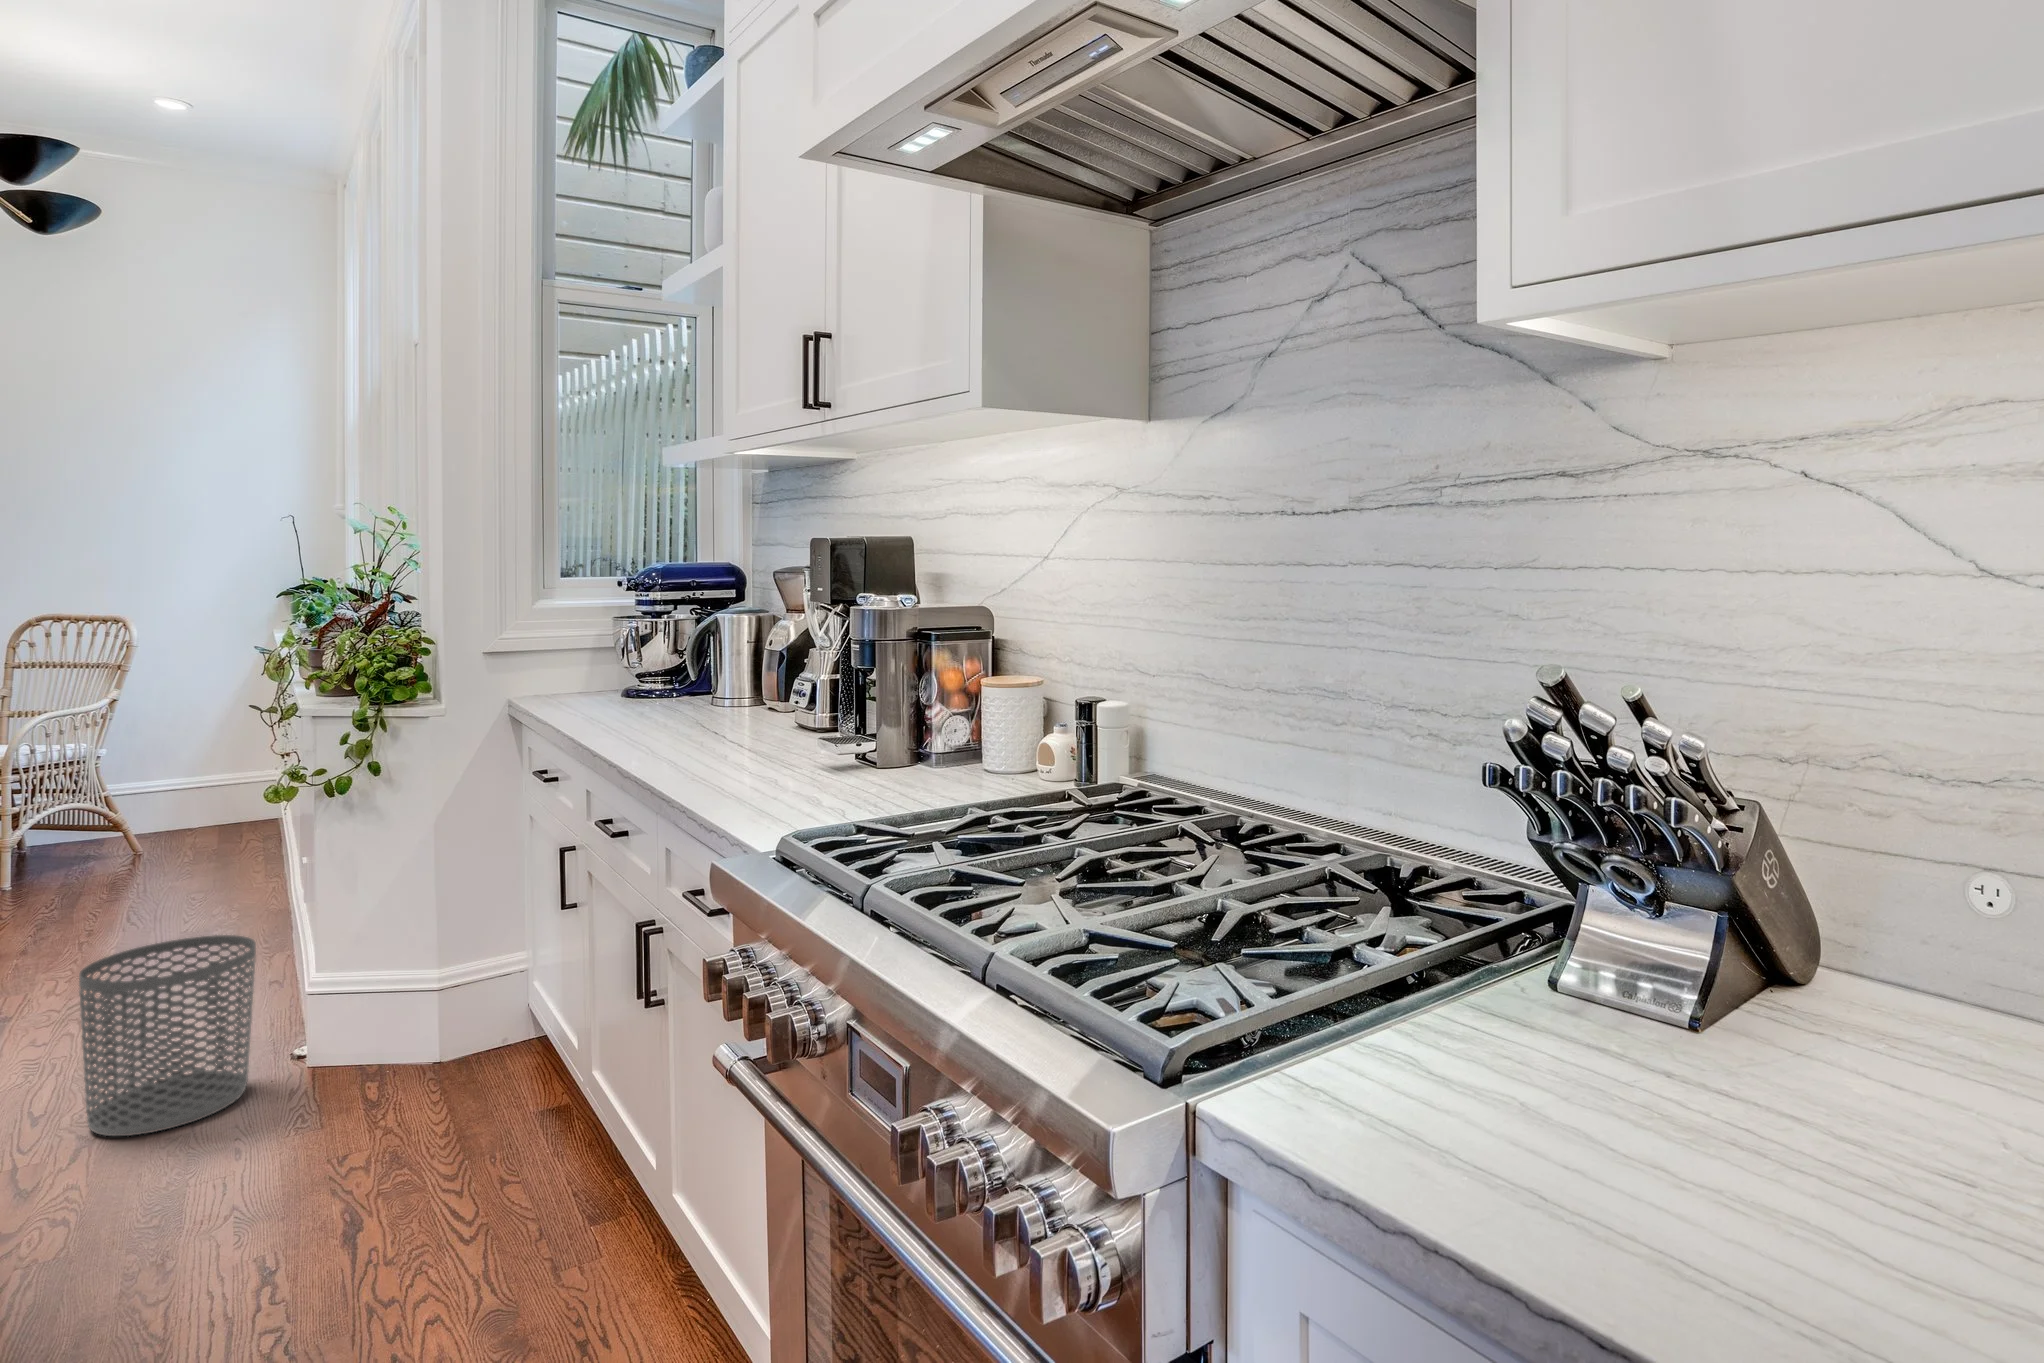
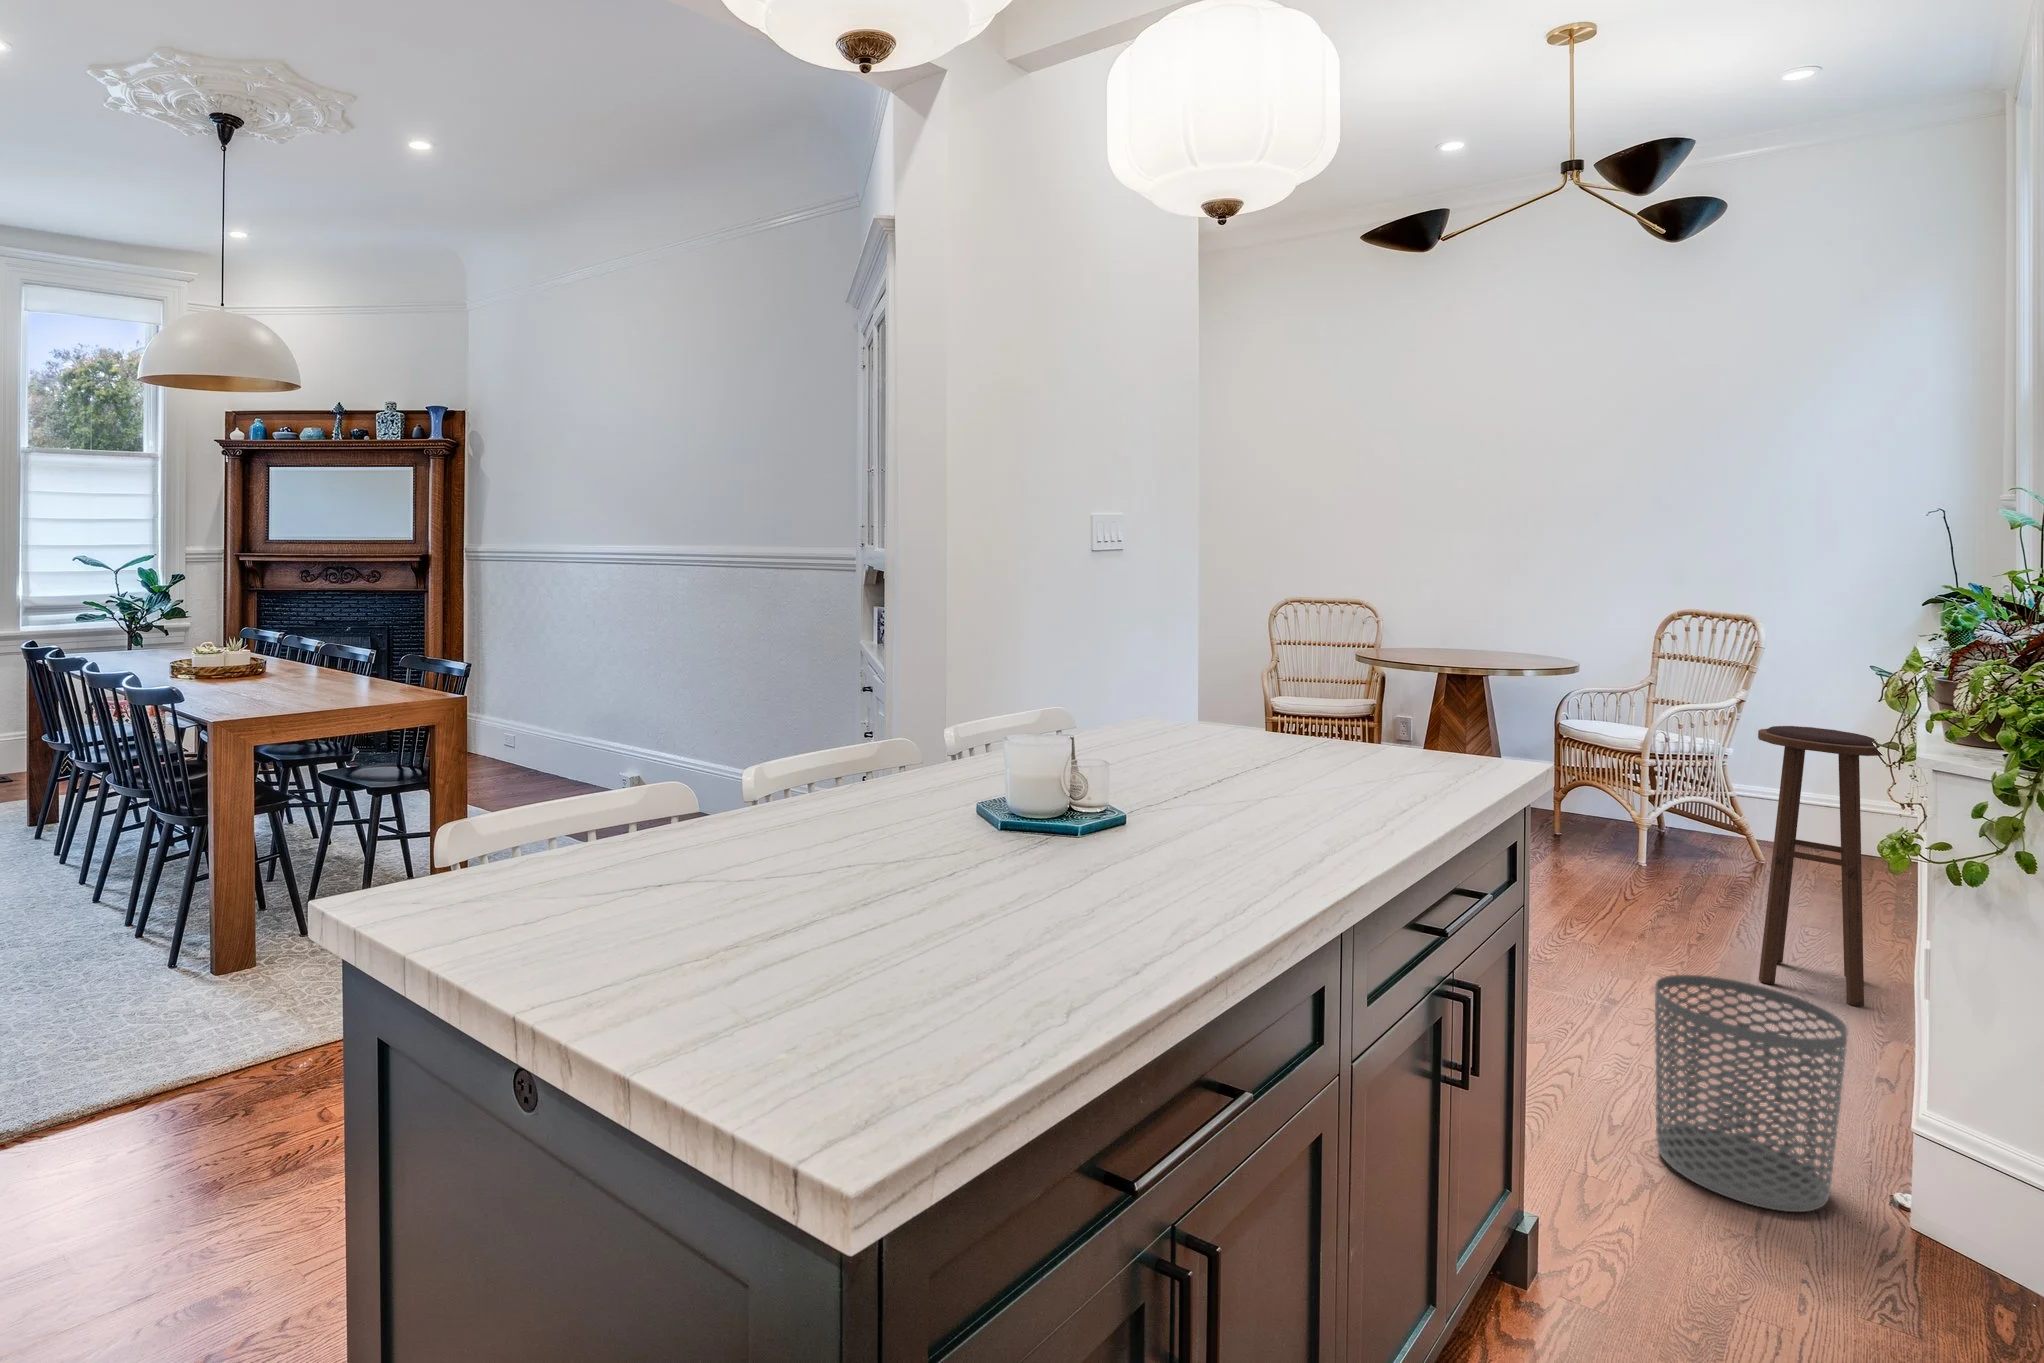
stool: none [146,708,262,954] -> present [1758,726,1882,1006]

